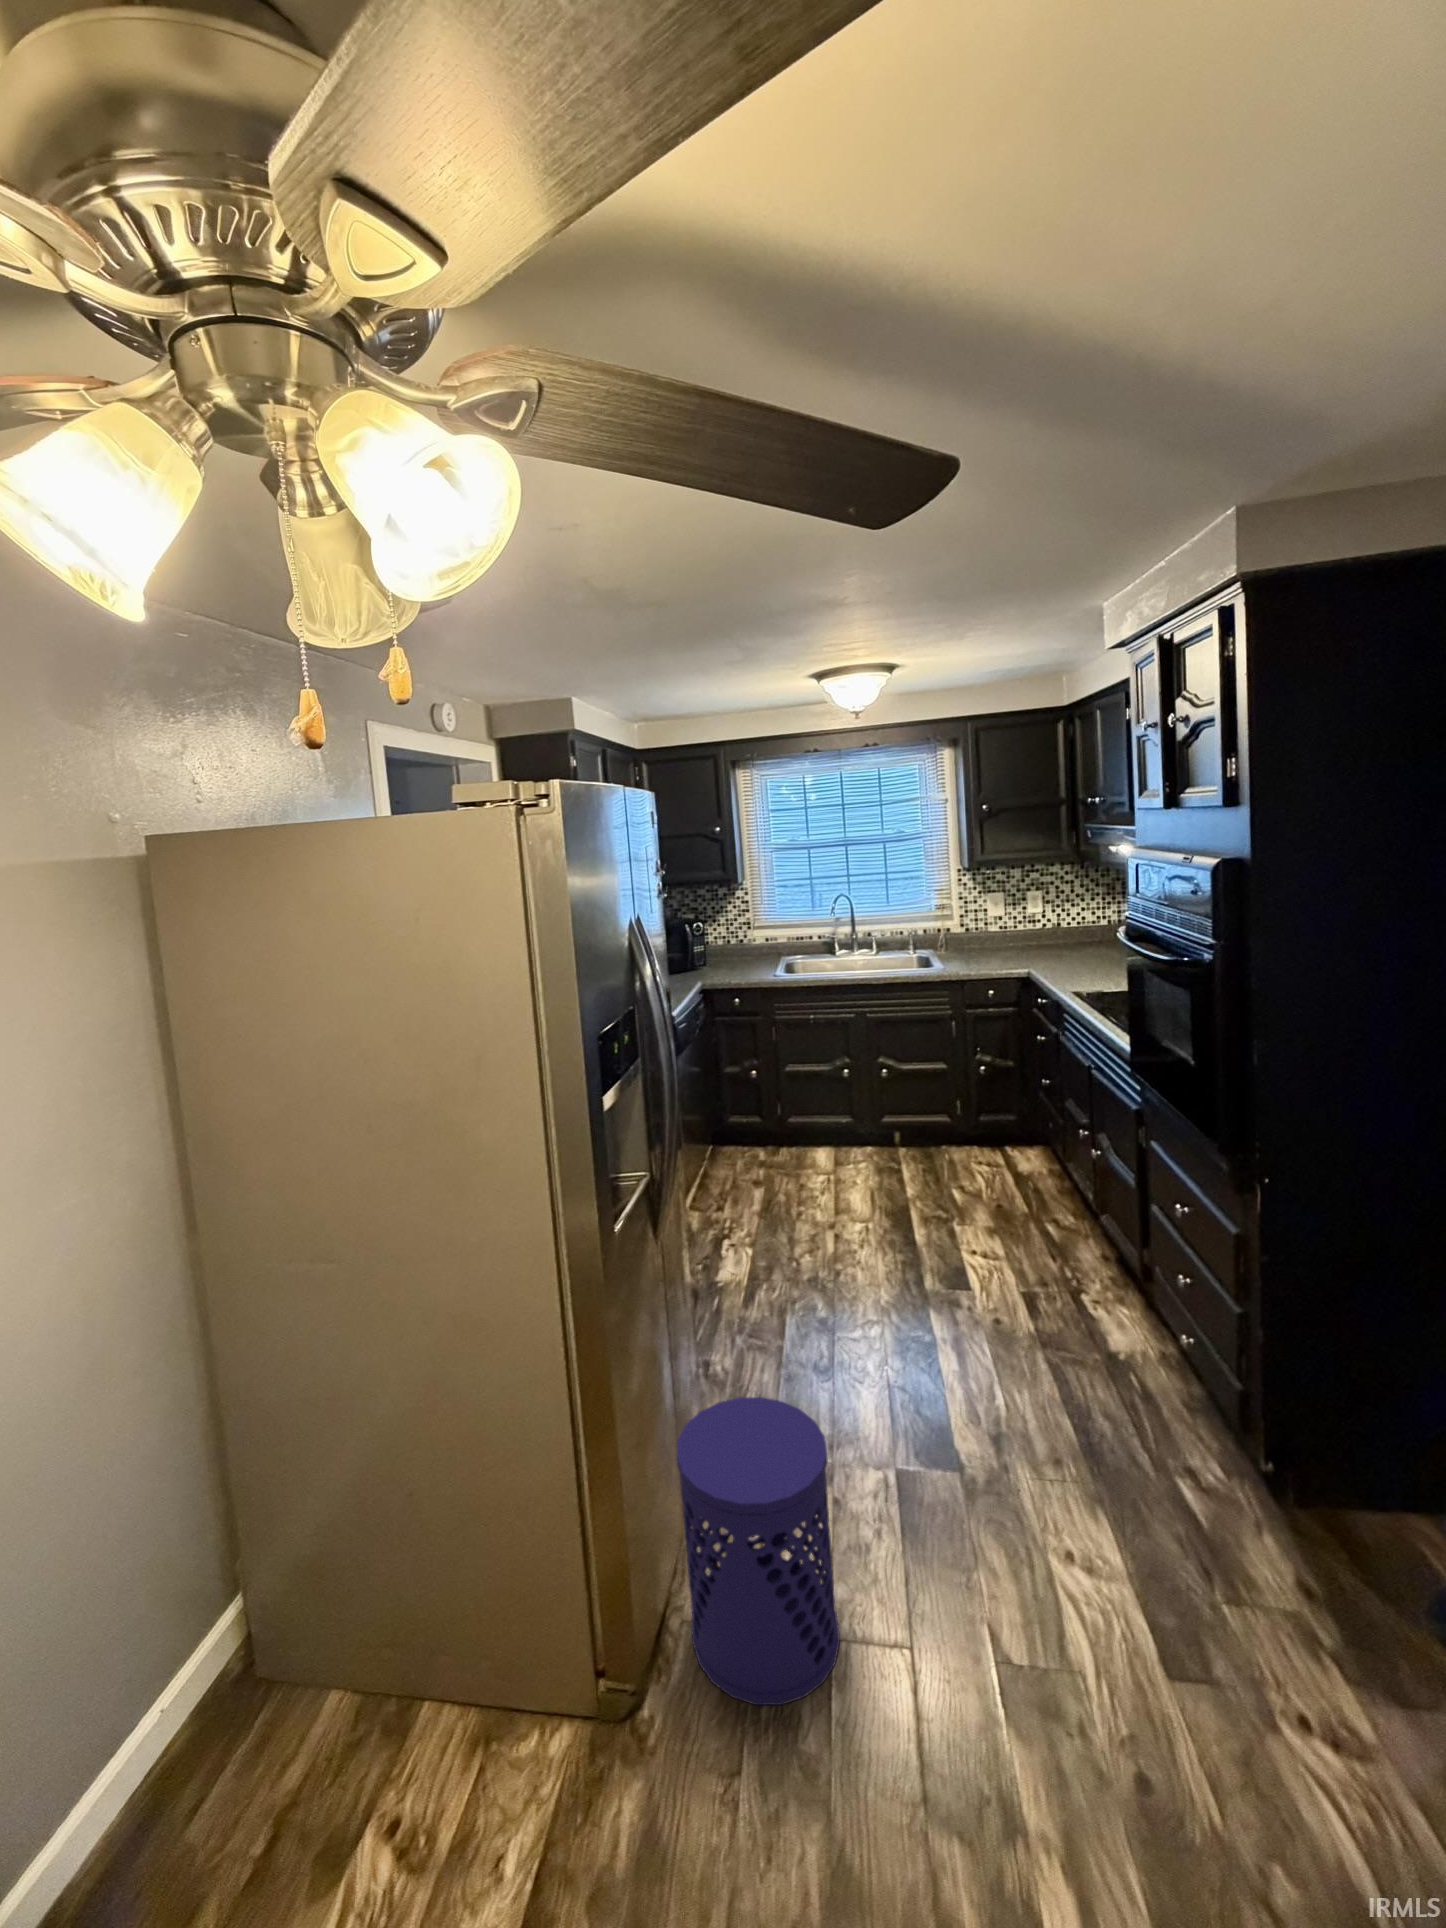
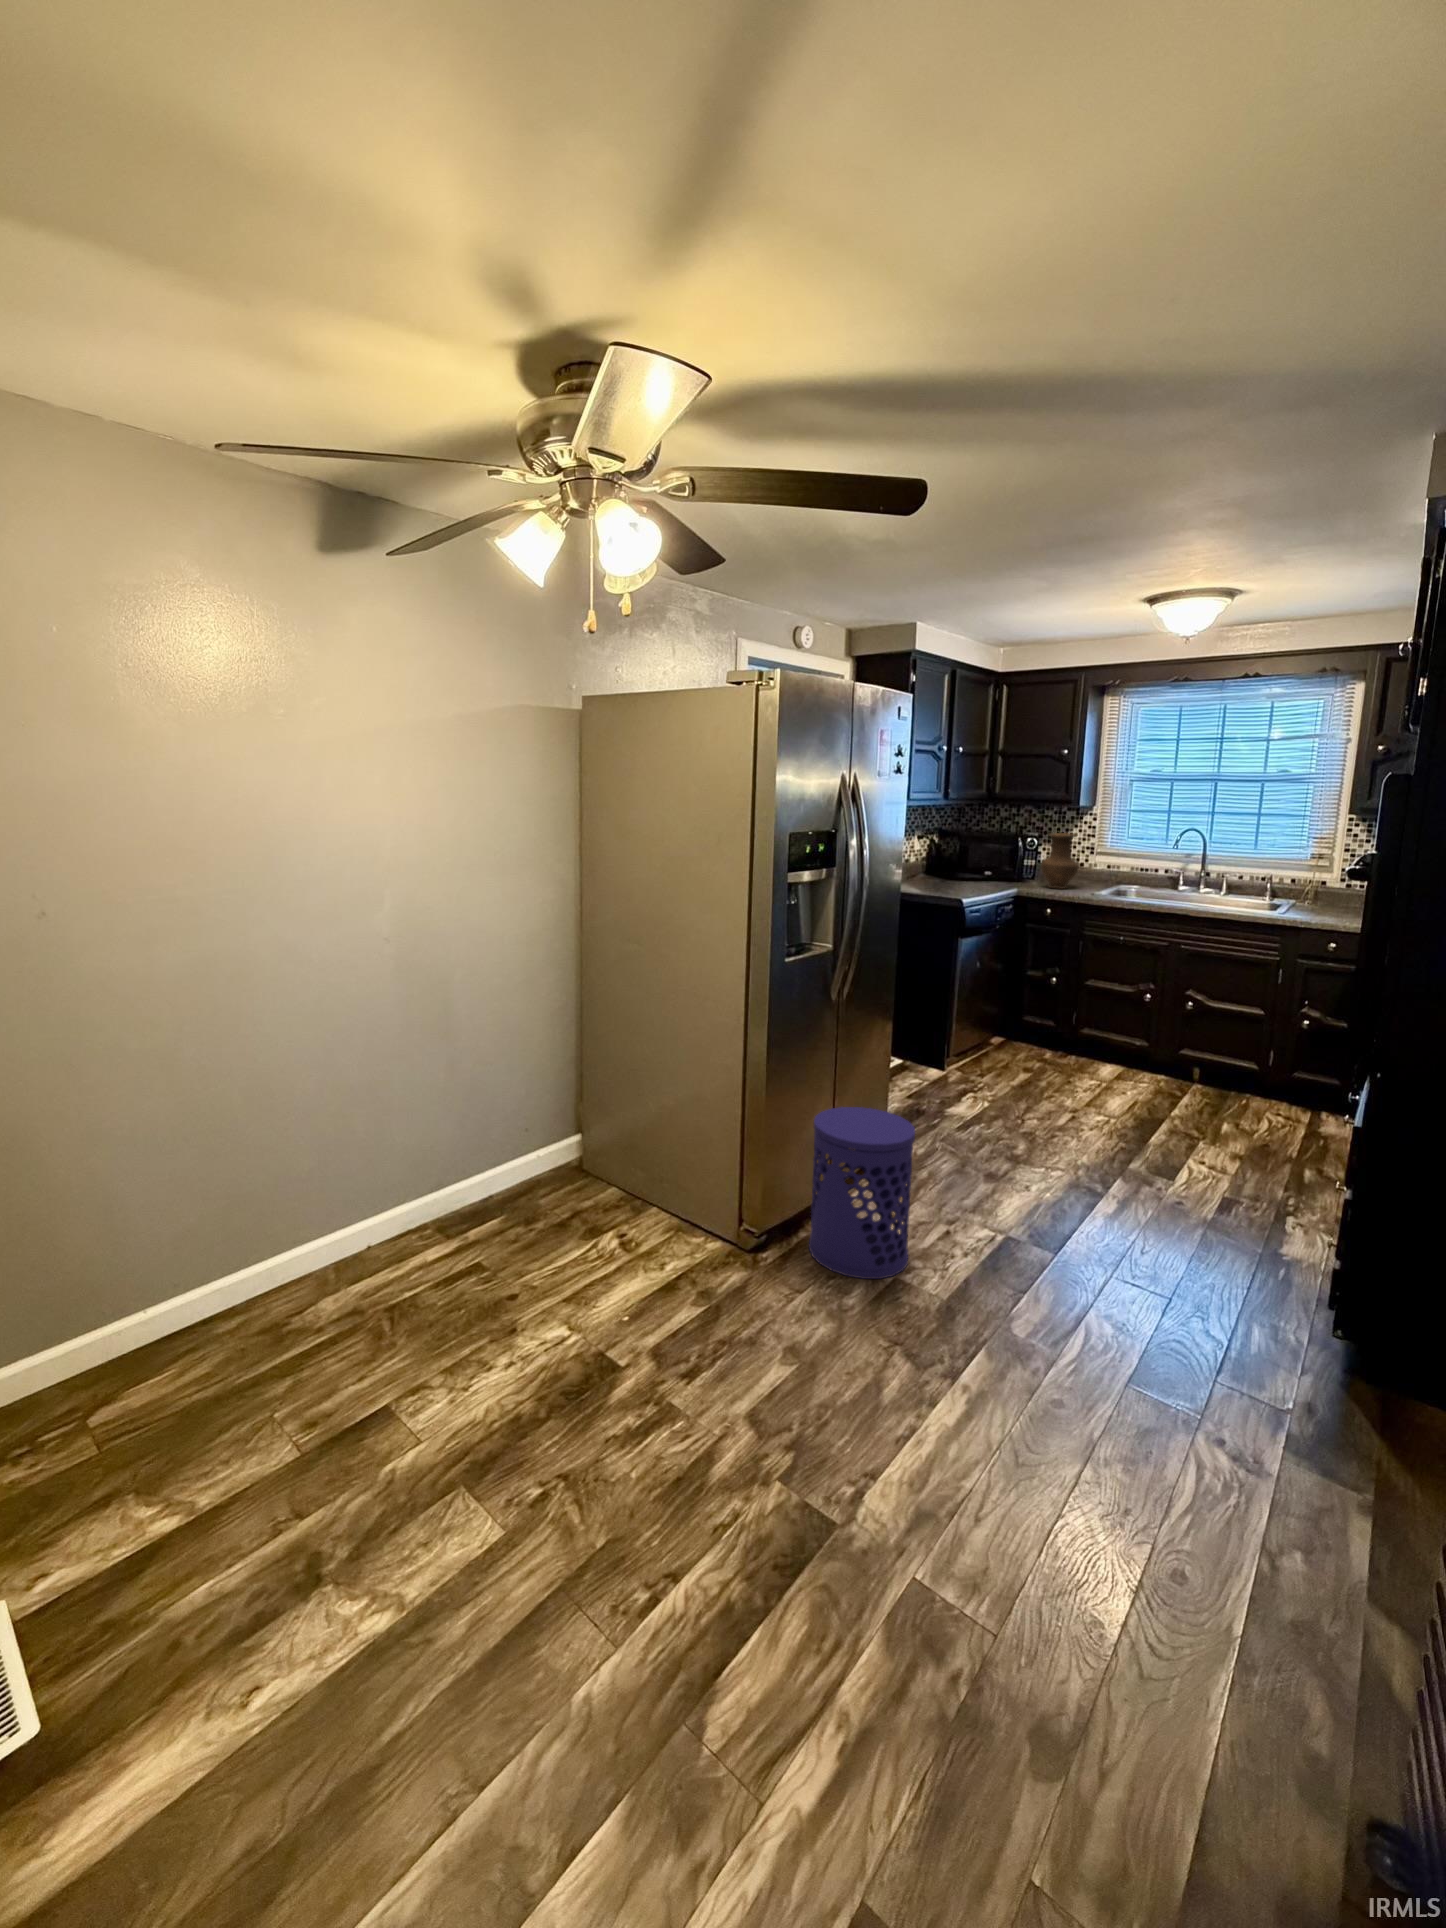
vase: none [713,913,749,972] -> present [1041,833,1079,889]

